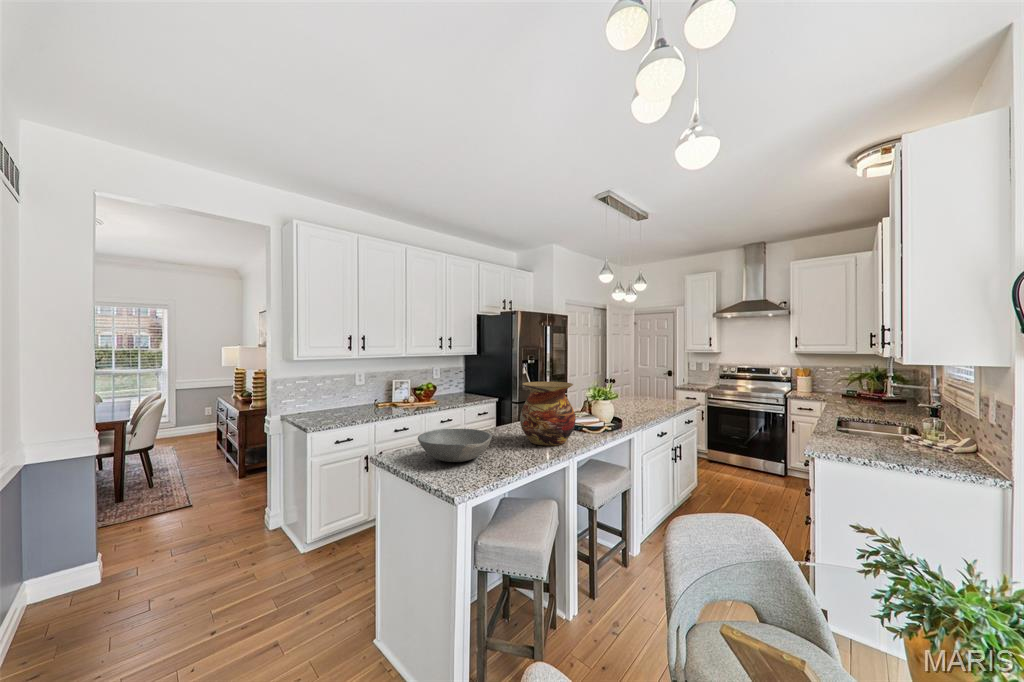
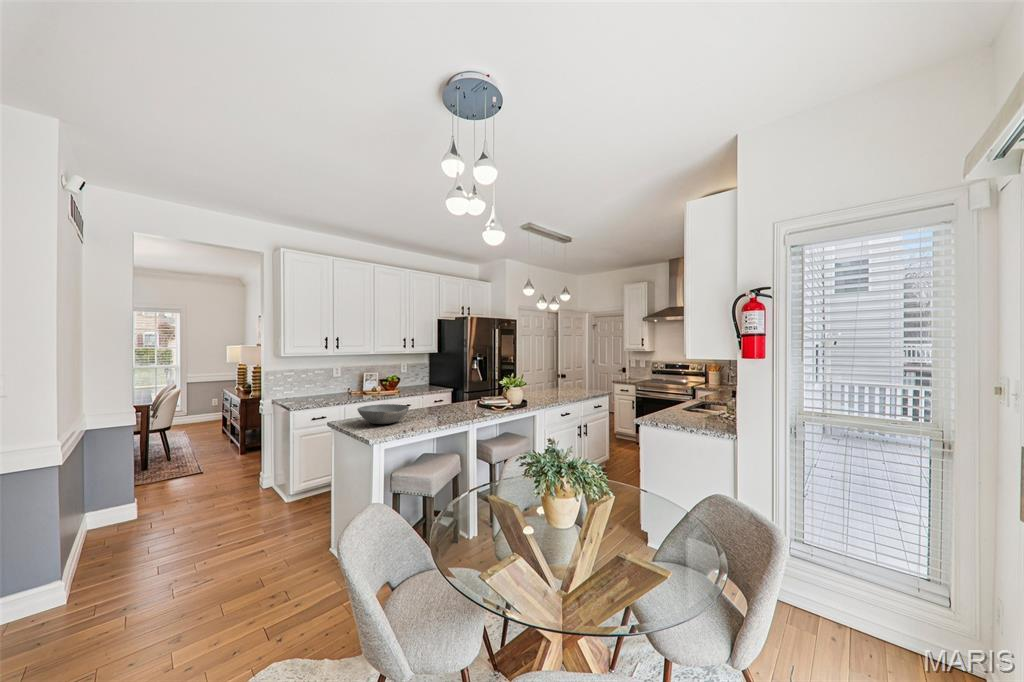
vase: present [520,382,576,445] -> none [436,373,475,416]

